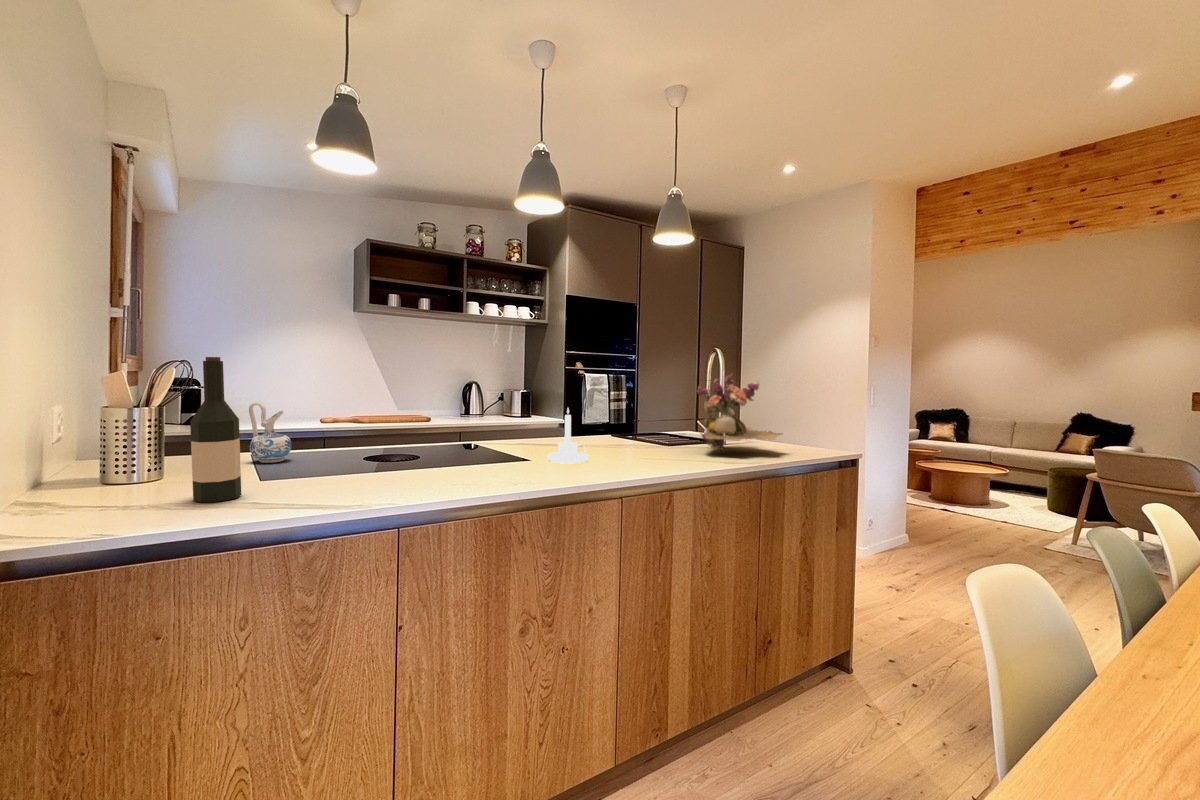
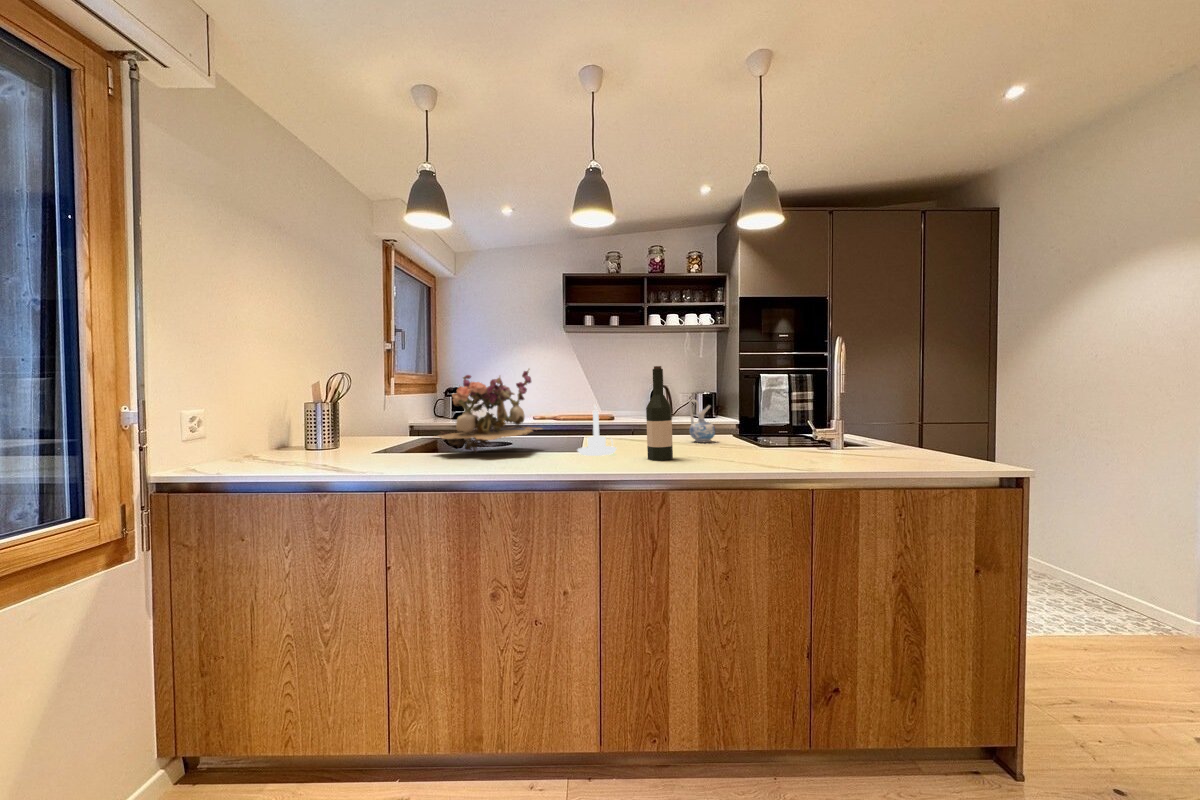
wine bottle: present [190,357,241,503] -> present [646,366,673,460]
flower arrangement: present [697,374,782,451] -> present [435,369,542,452]
ceramic pitcher: present [249,402,291,463] -> present [688,400,715,442]

